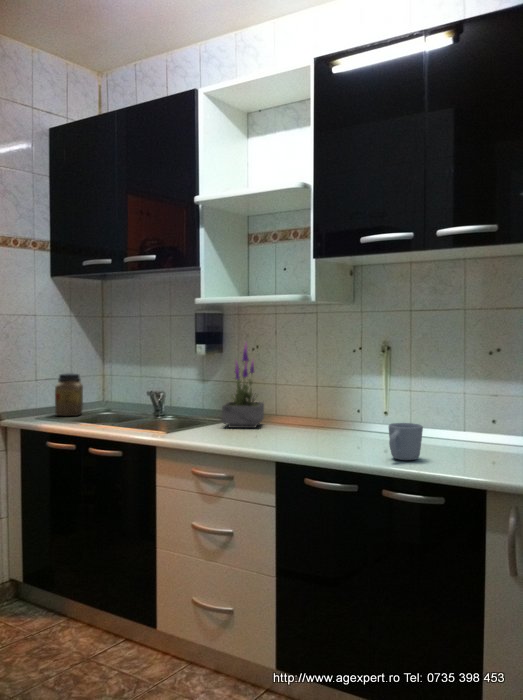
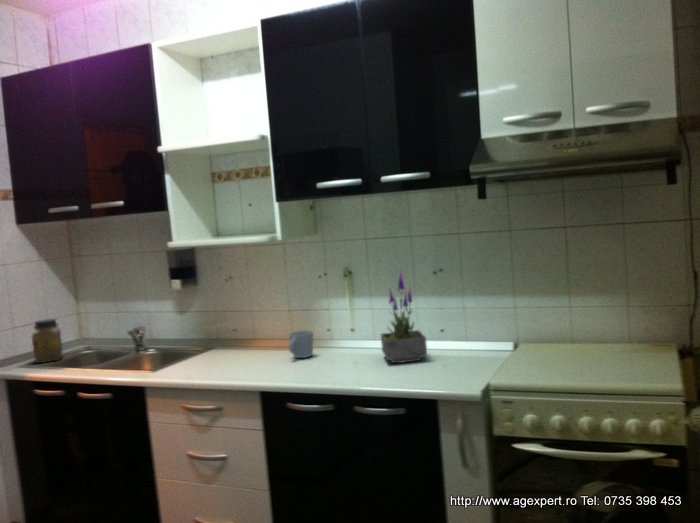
potted plant: present [222,345,264,428] -> present [381,273,427,363]
mug: present [389,423,423,460] -> present [289,330,313,358]

